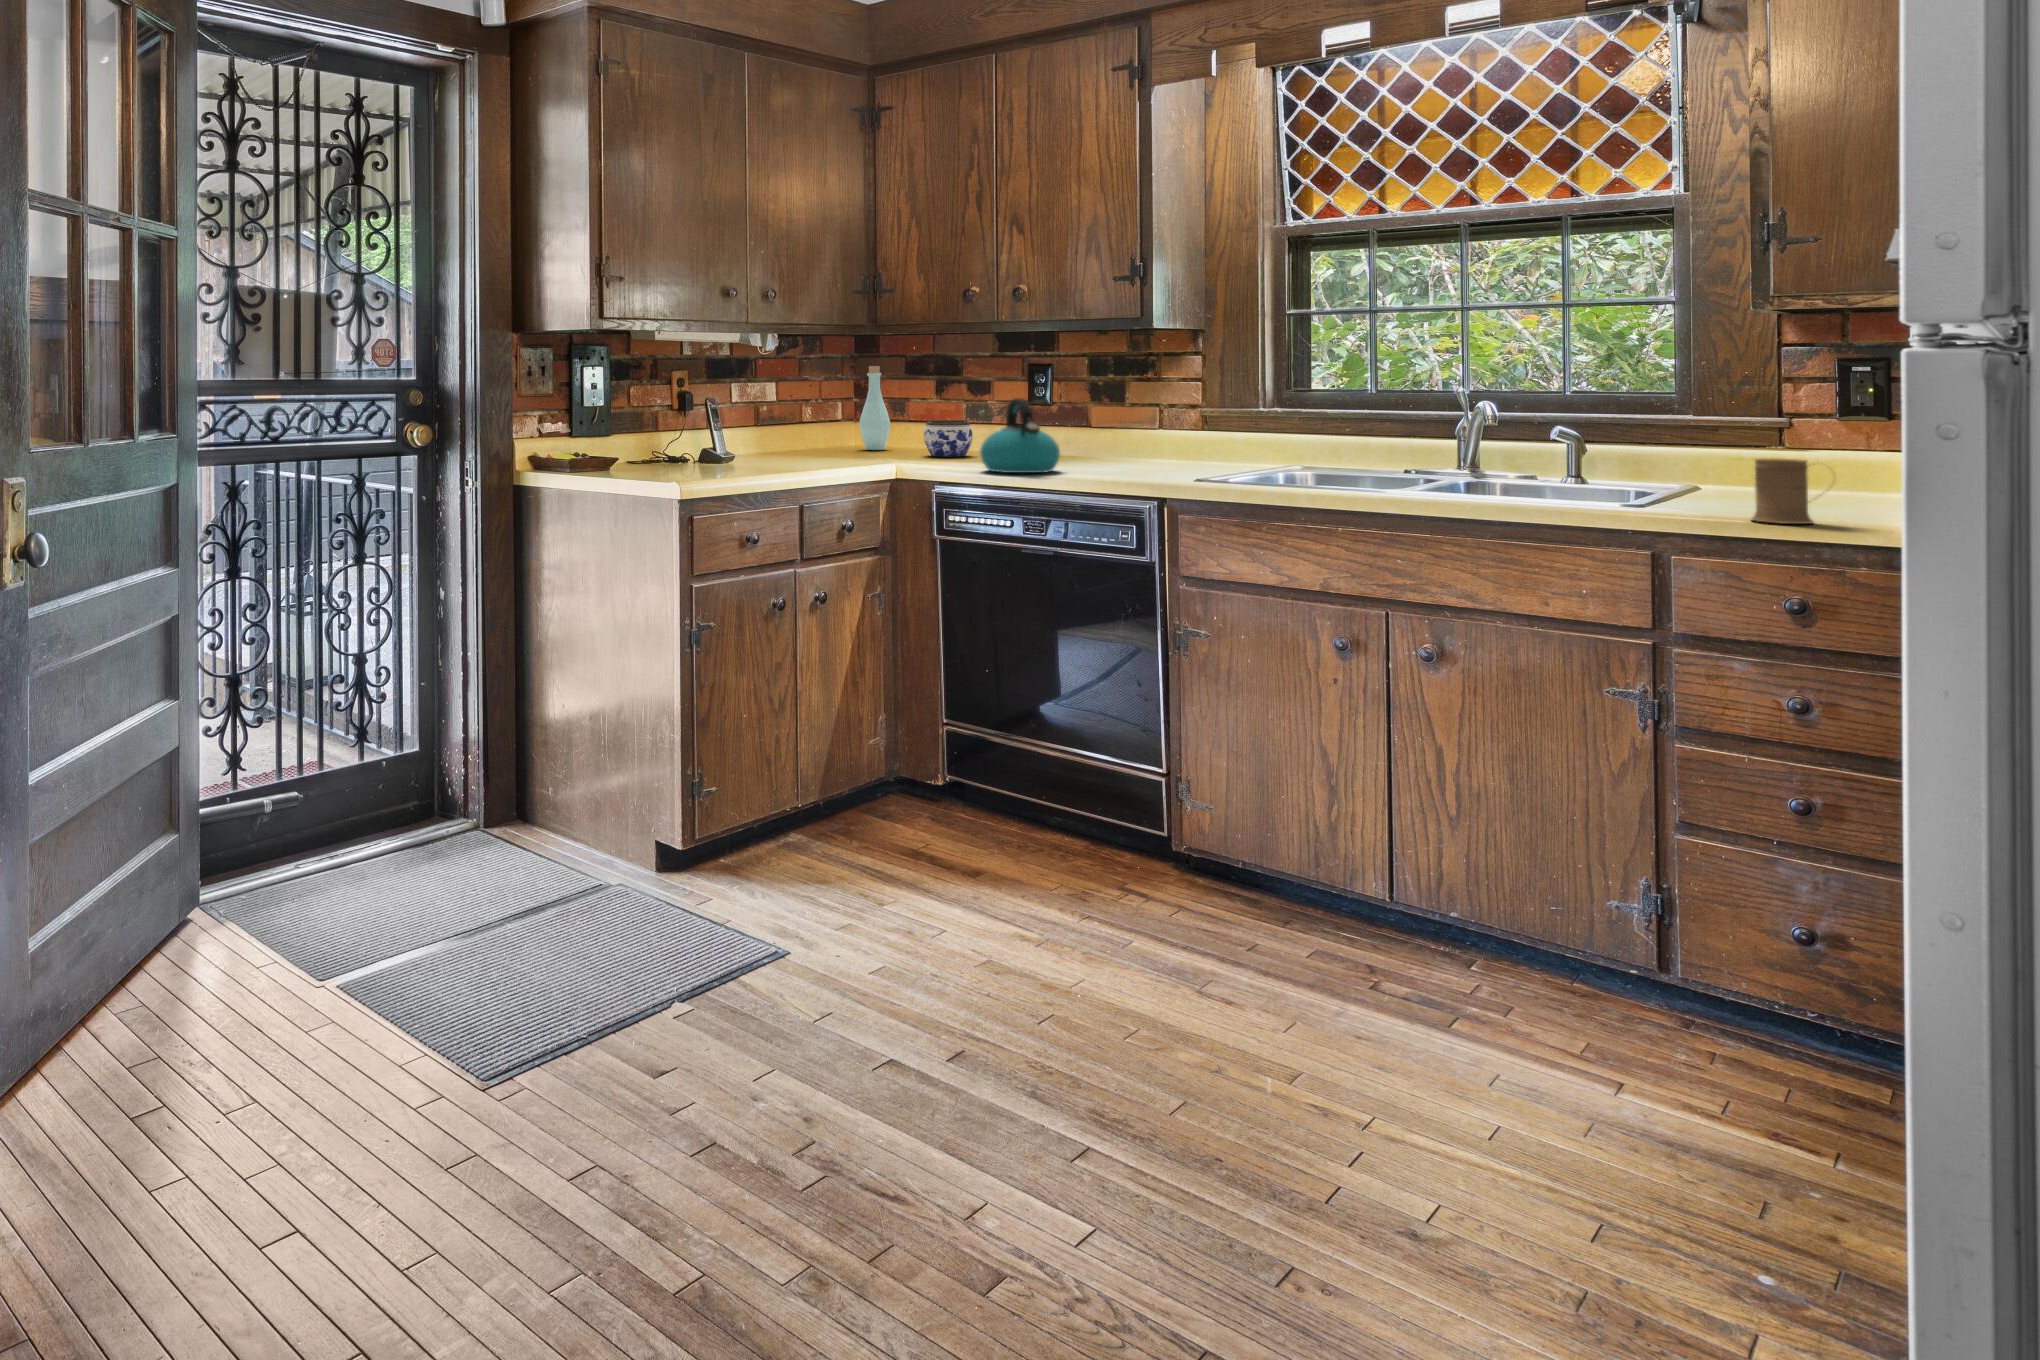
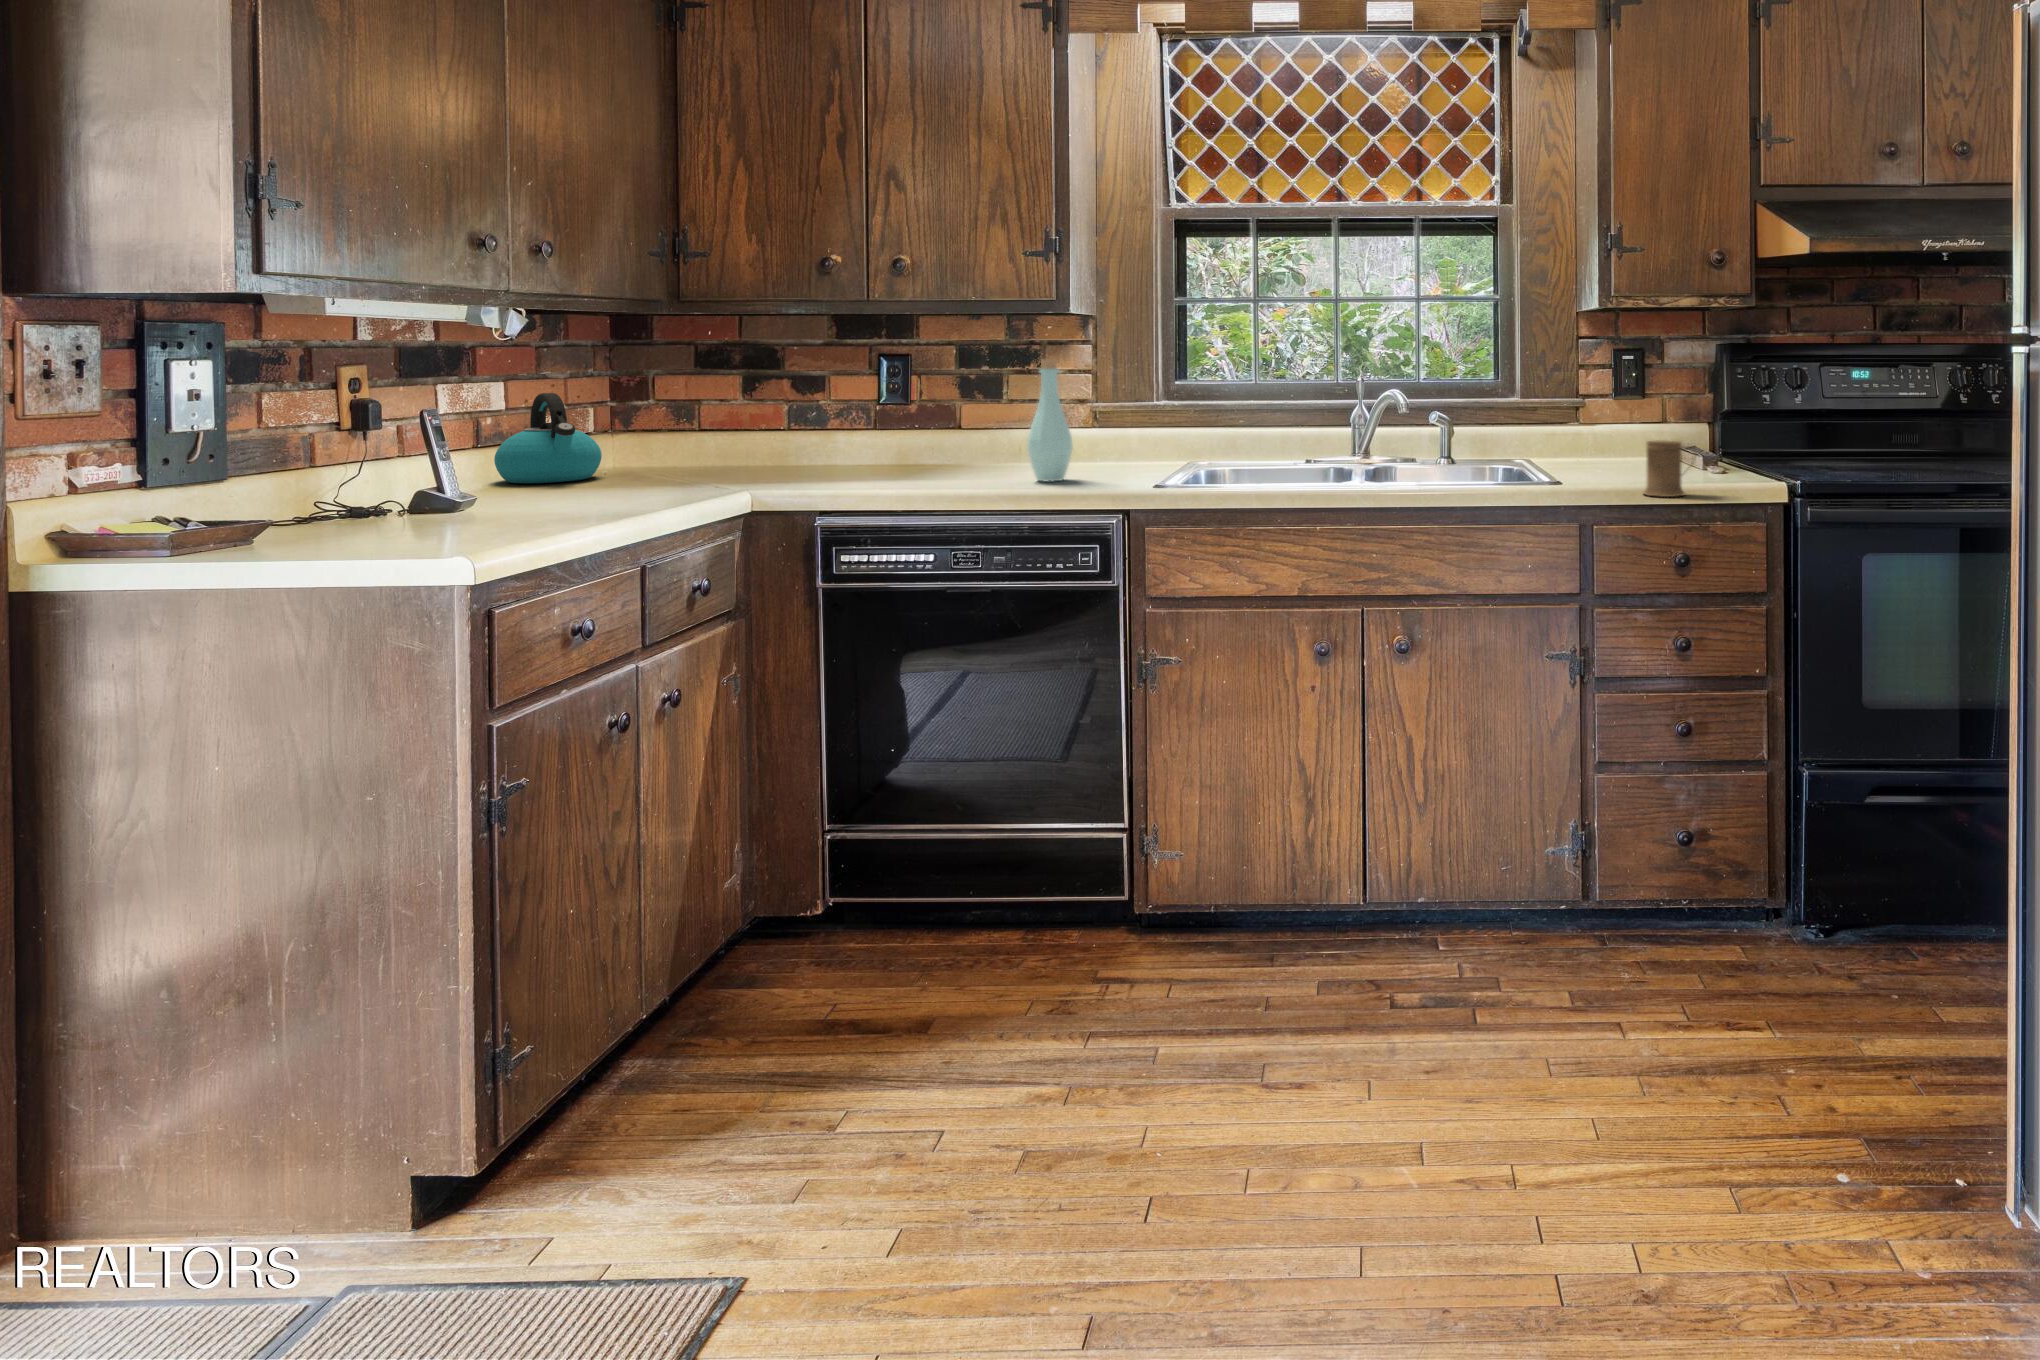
bottle: present [860,366,890,450] -> present [1027,359,1072,481]
kettle: present [980,398,1060,473] -> present [494,393,602,483]
jar: present [924,420,973,457] -> none [750,424,817,473]

